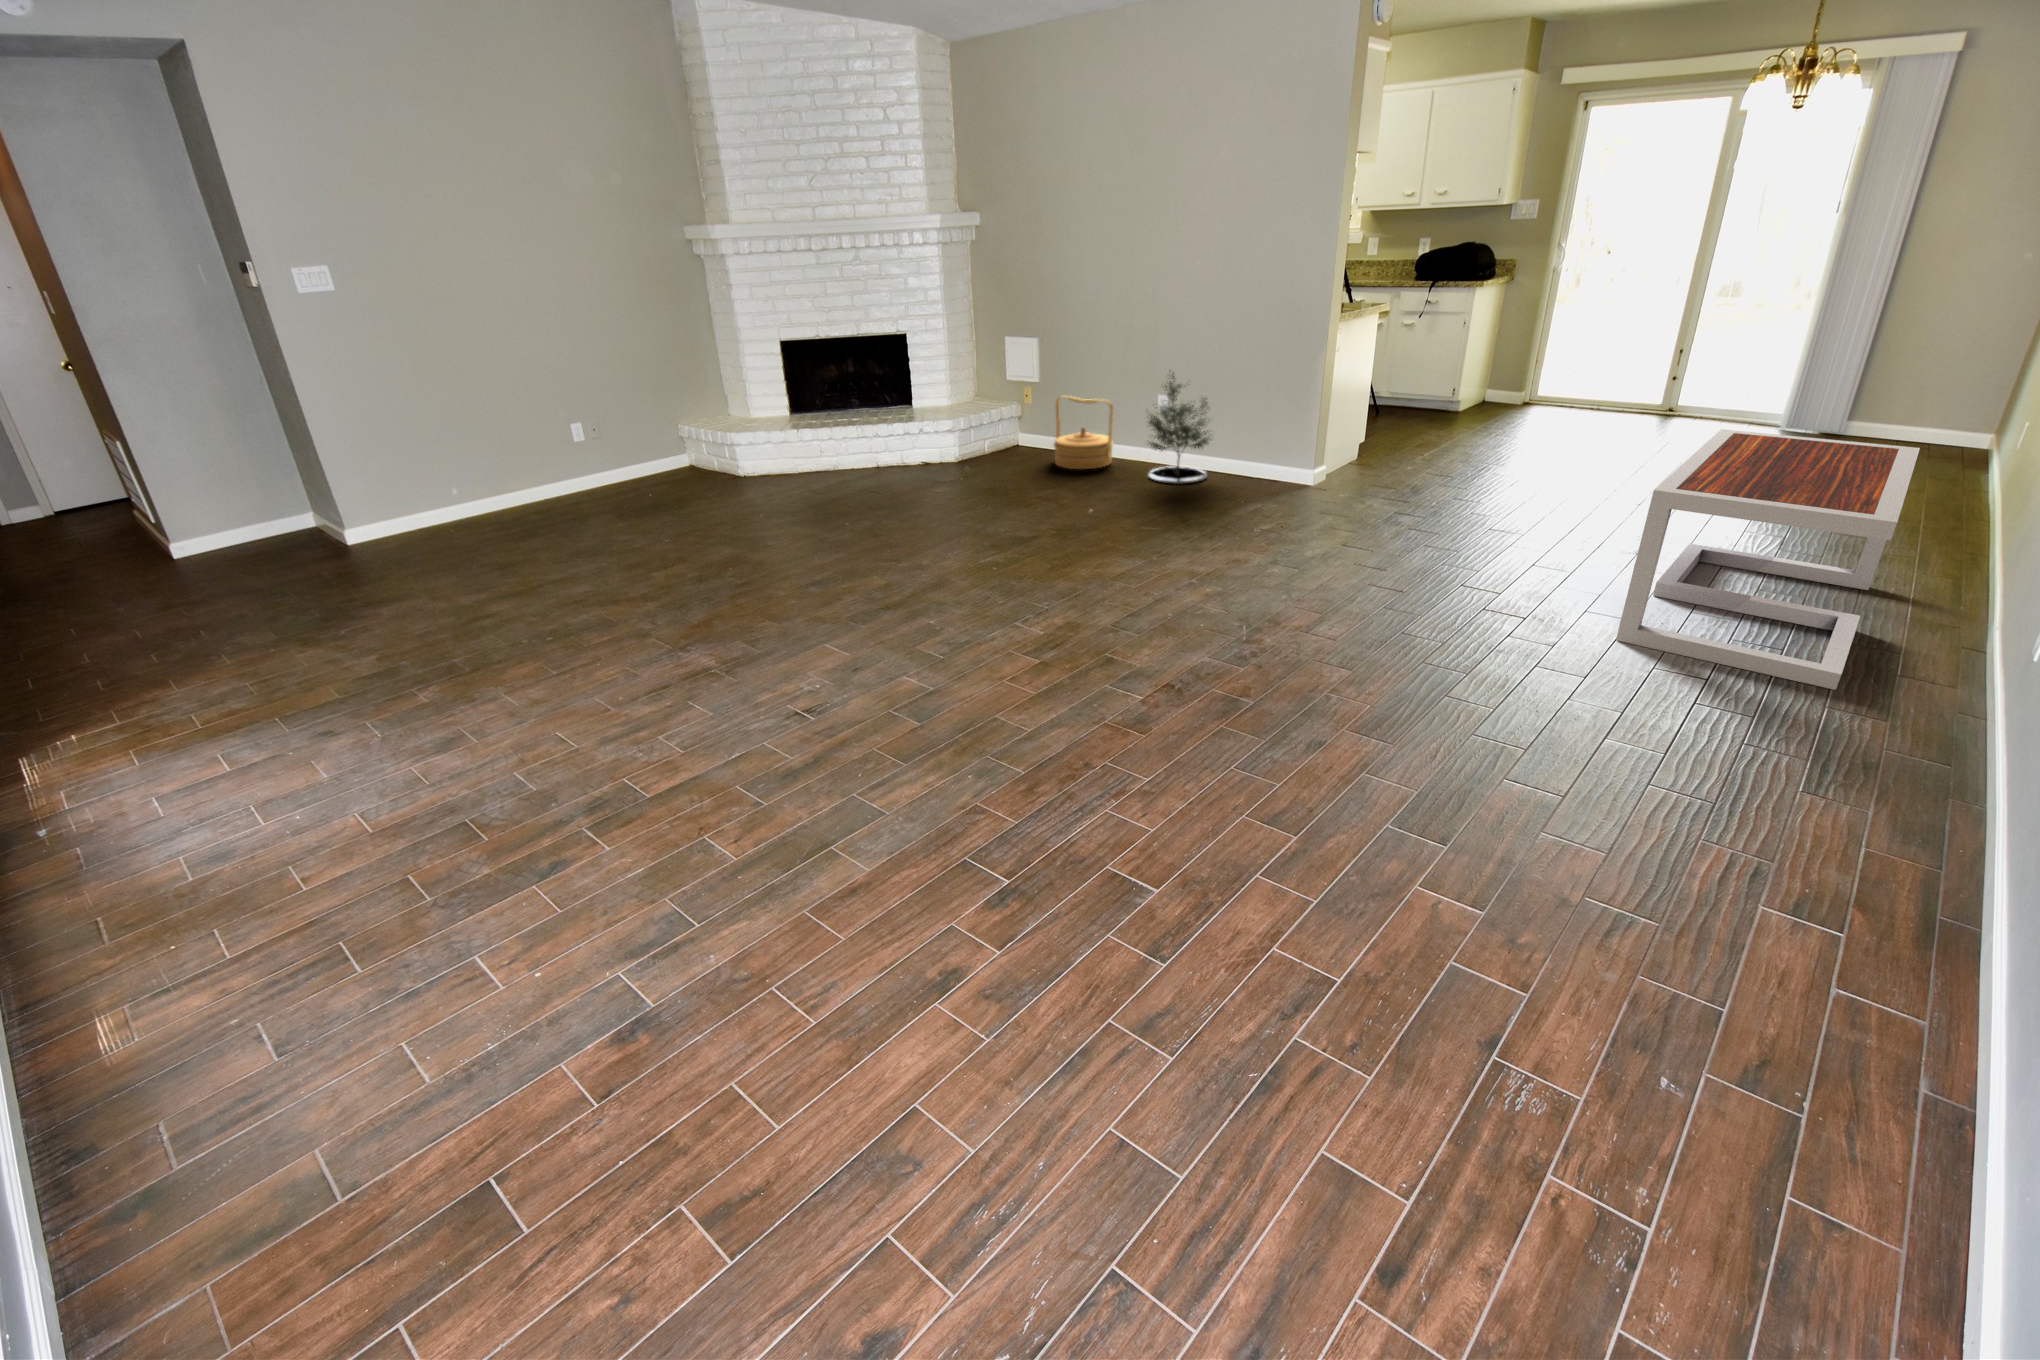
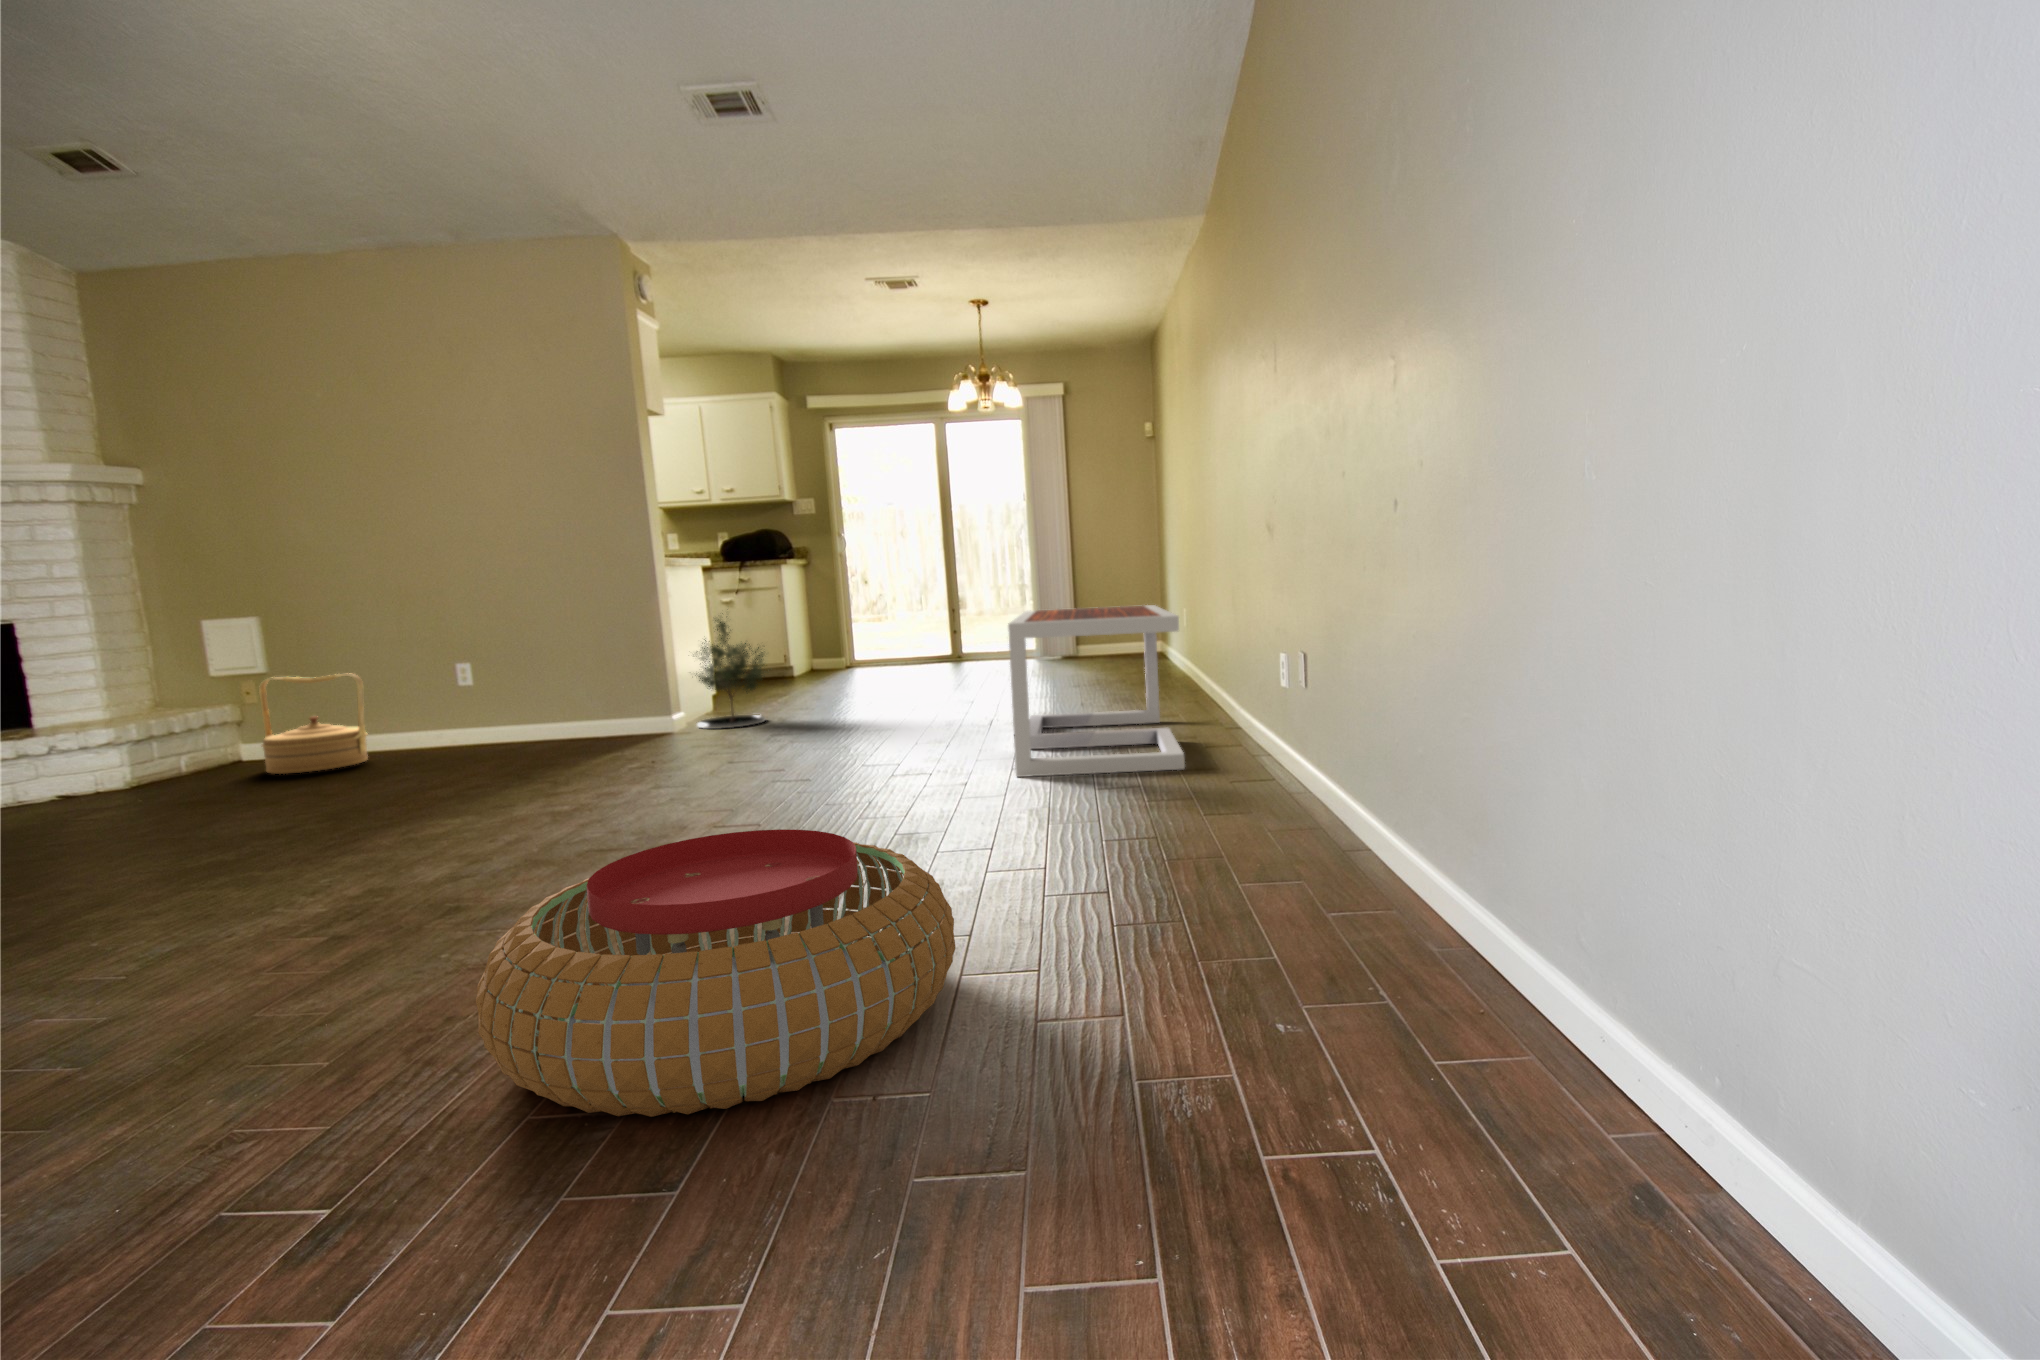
potted tree: present [1148,371,1211,484] -> present [695,613,765,729]
pouf: none [1108,710,1423,931] -> present [476,829,956,1117]

